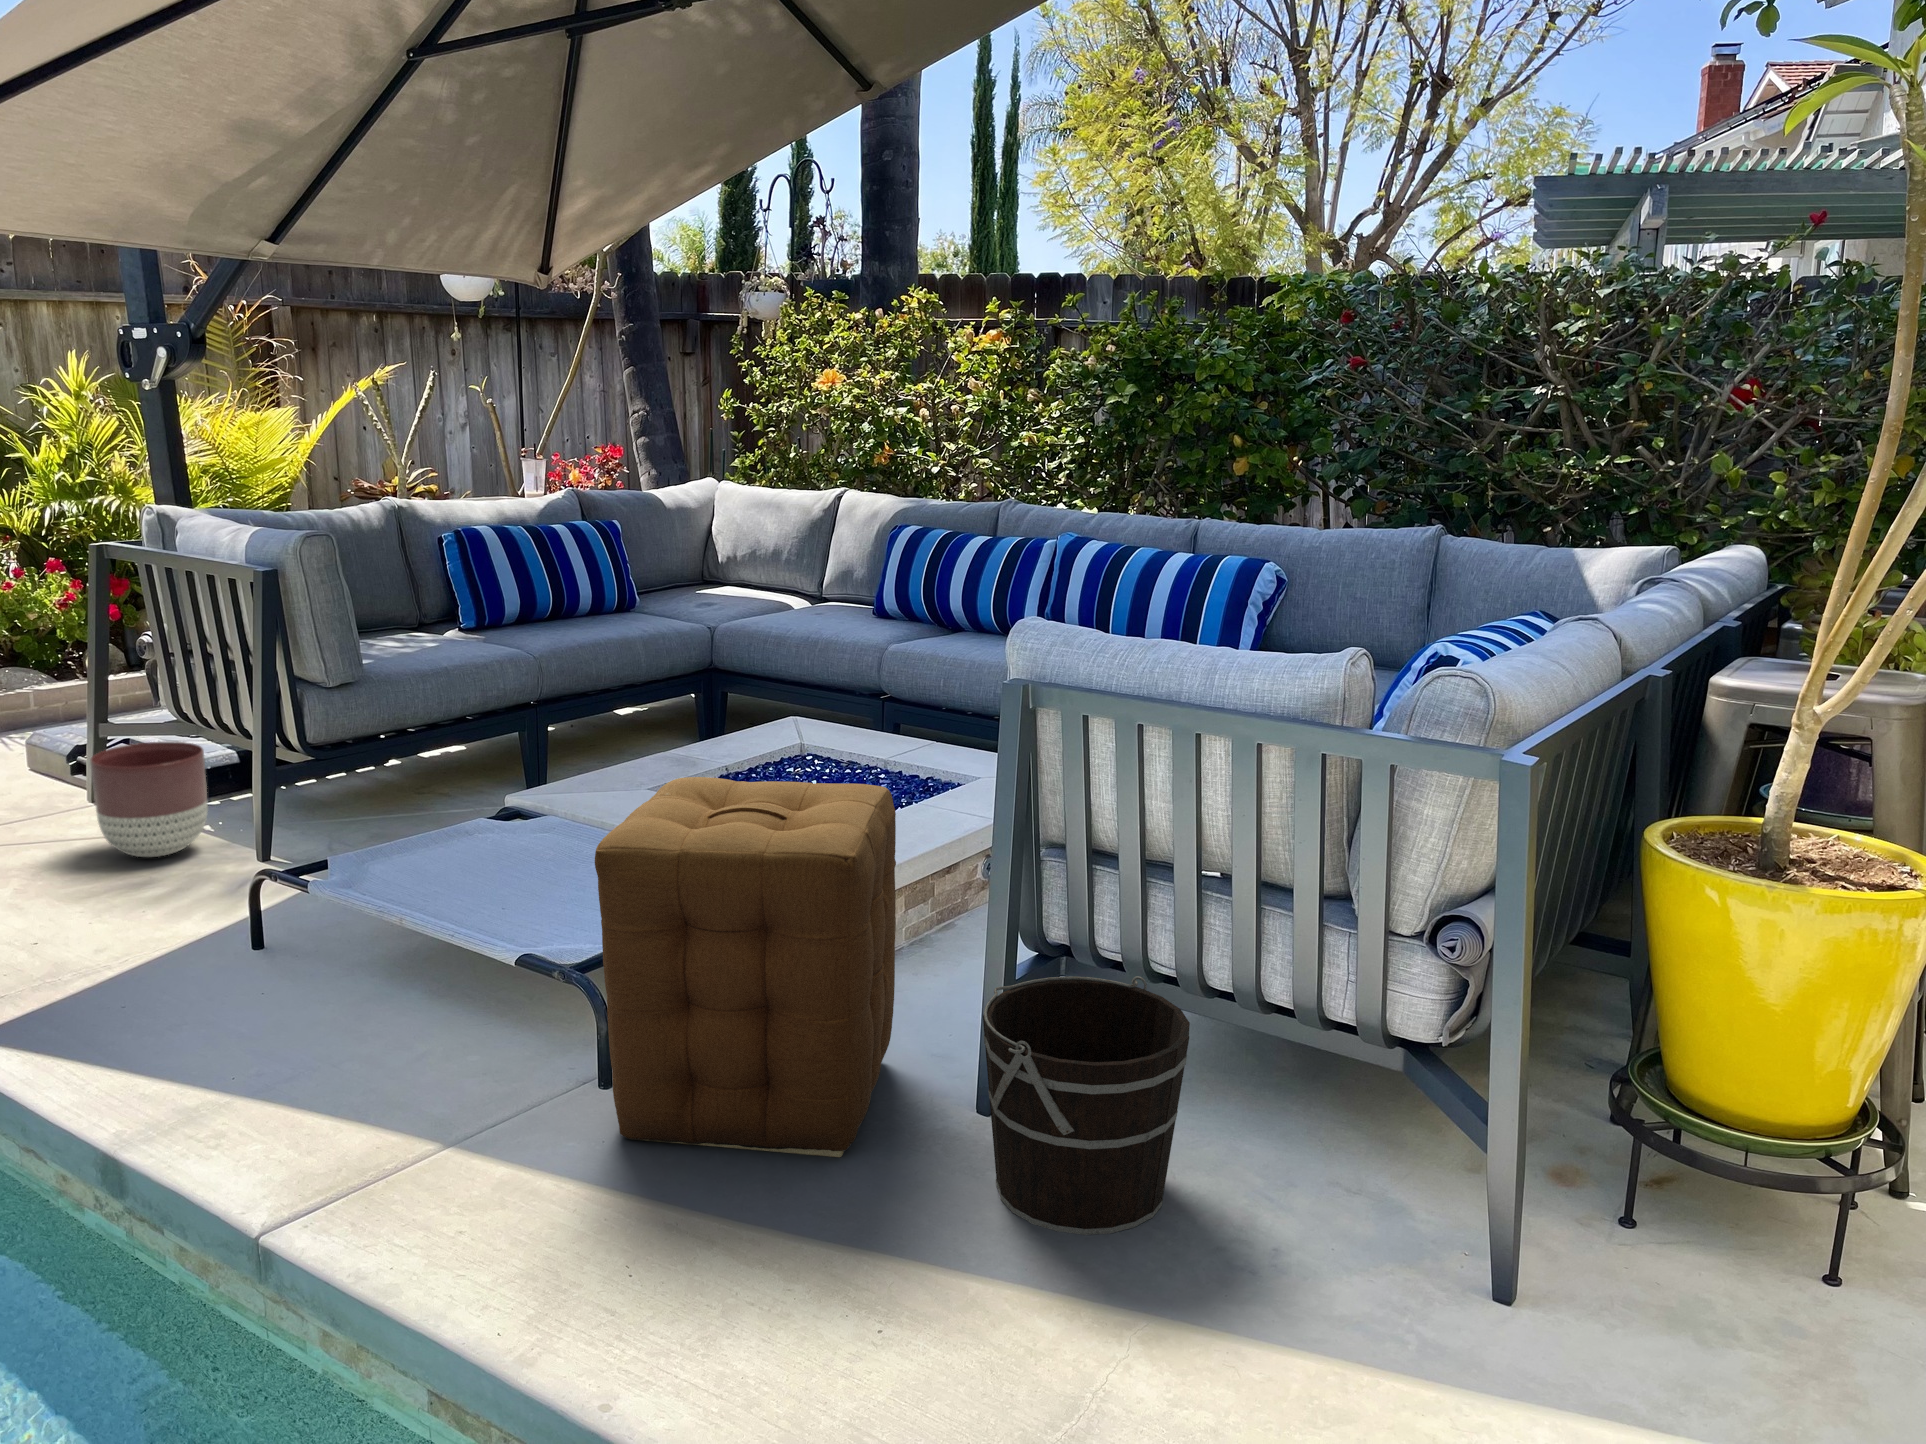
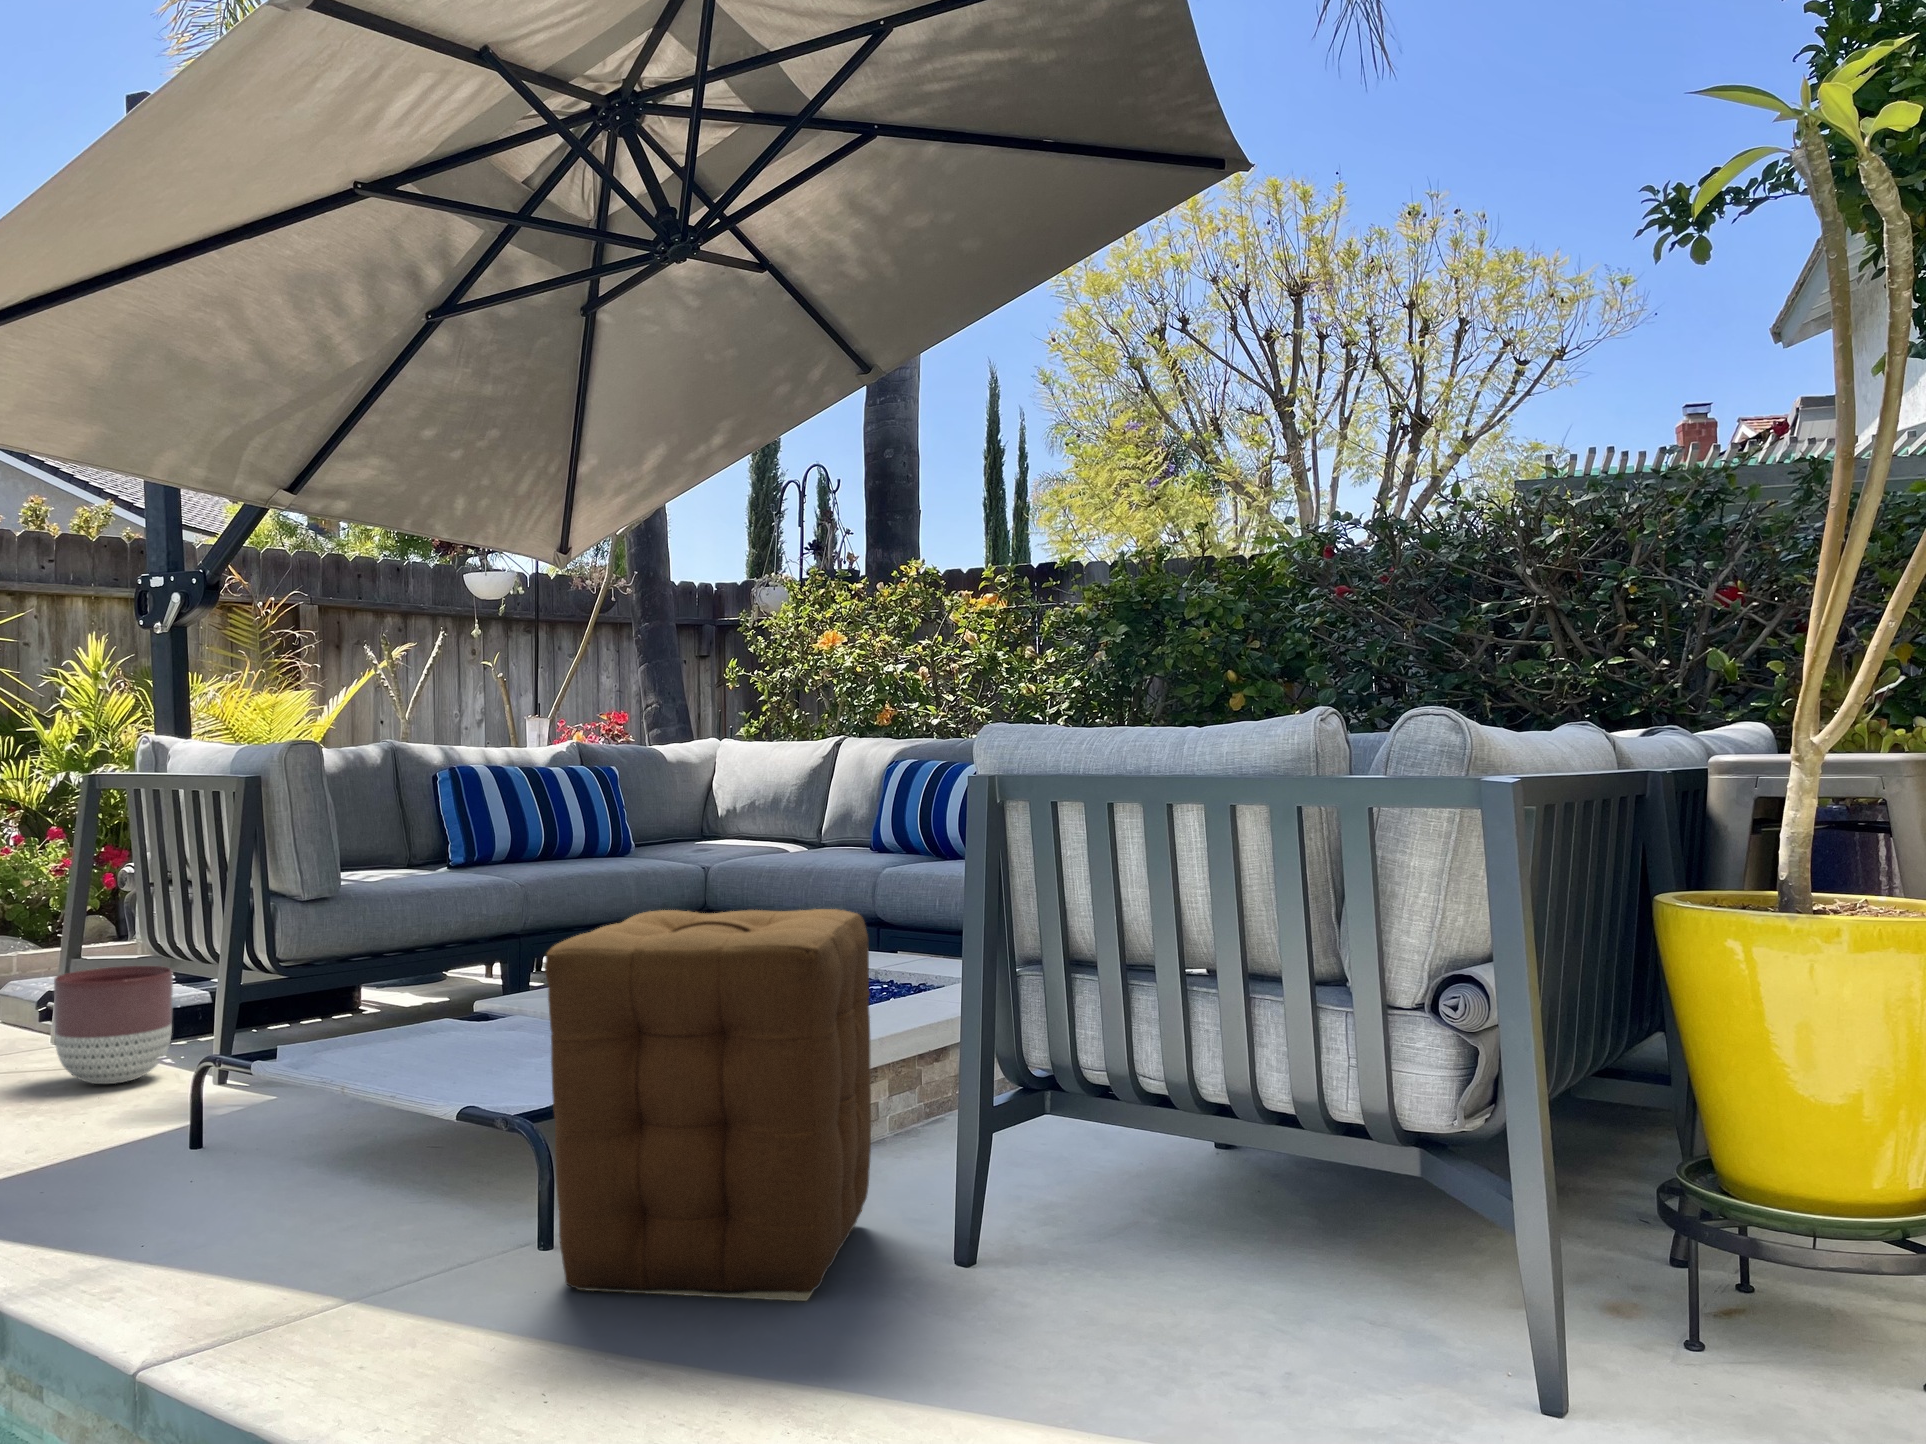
bucket: present [983,976,1190,1235] -> none [956,1083,1181,1360]

